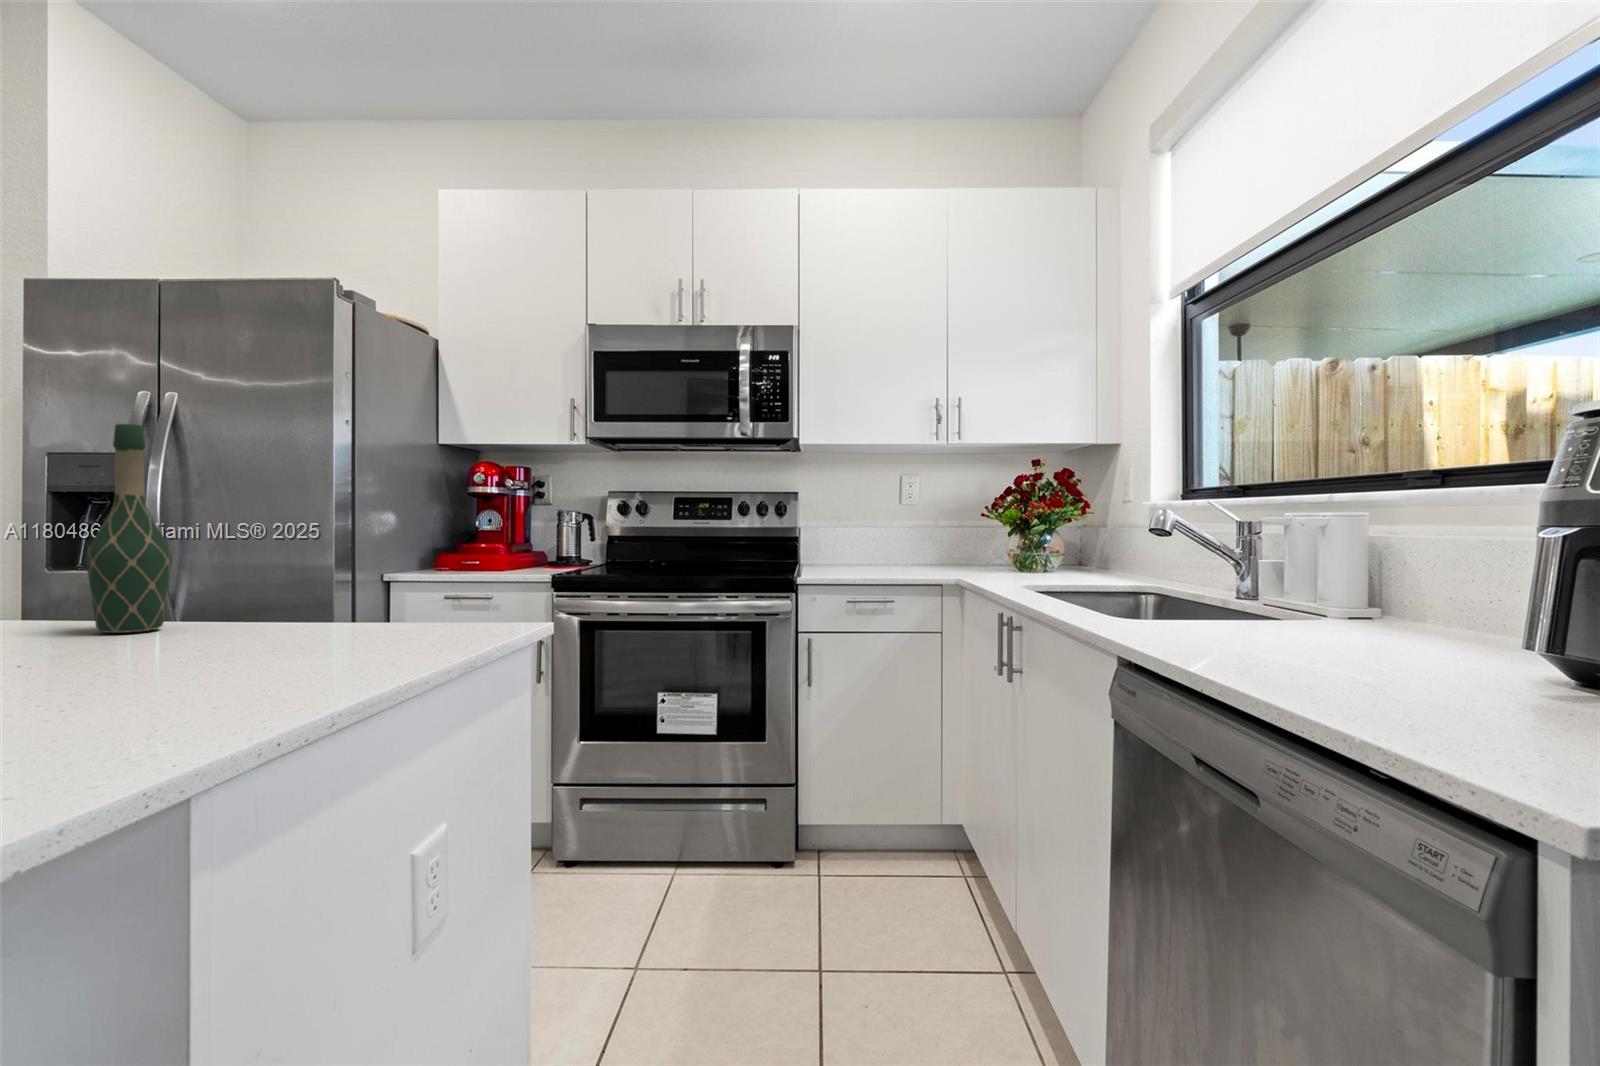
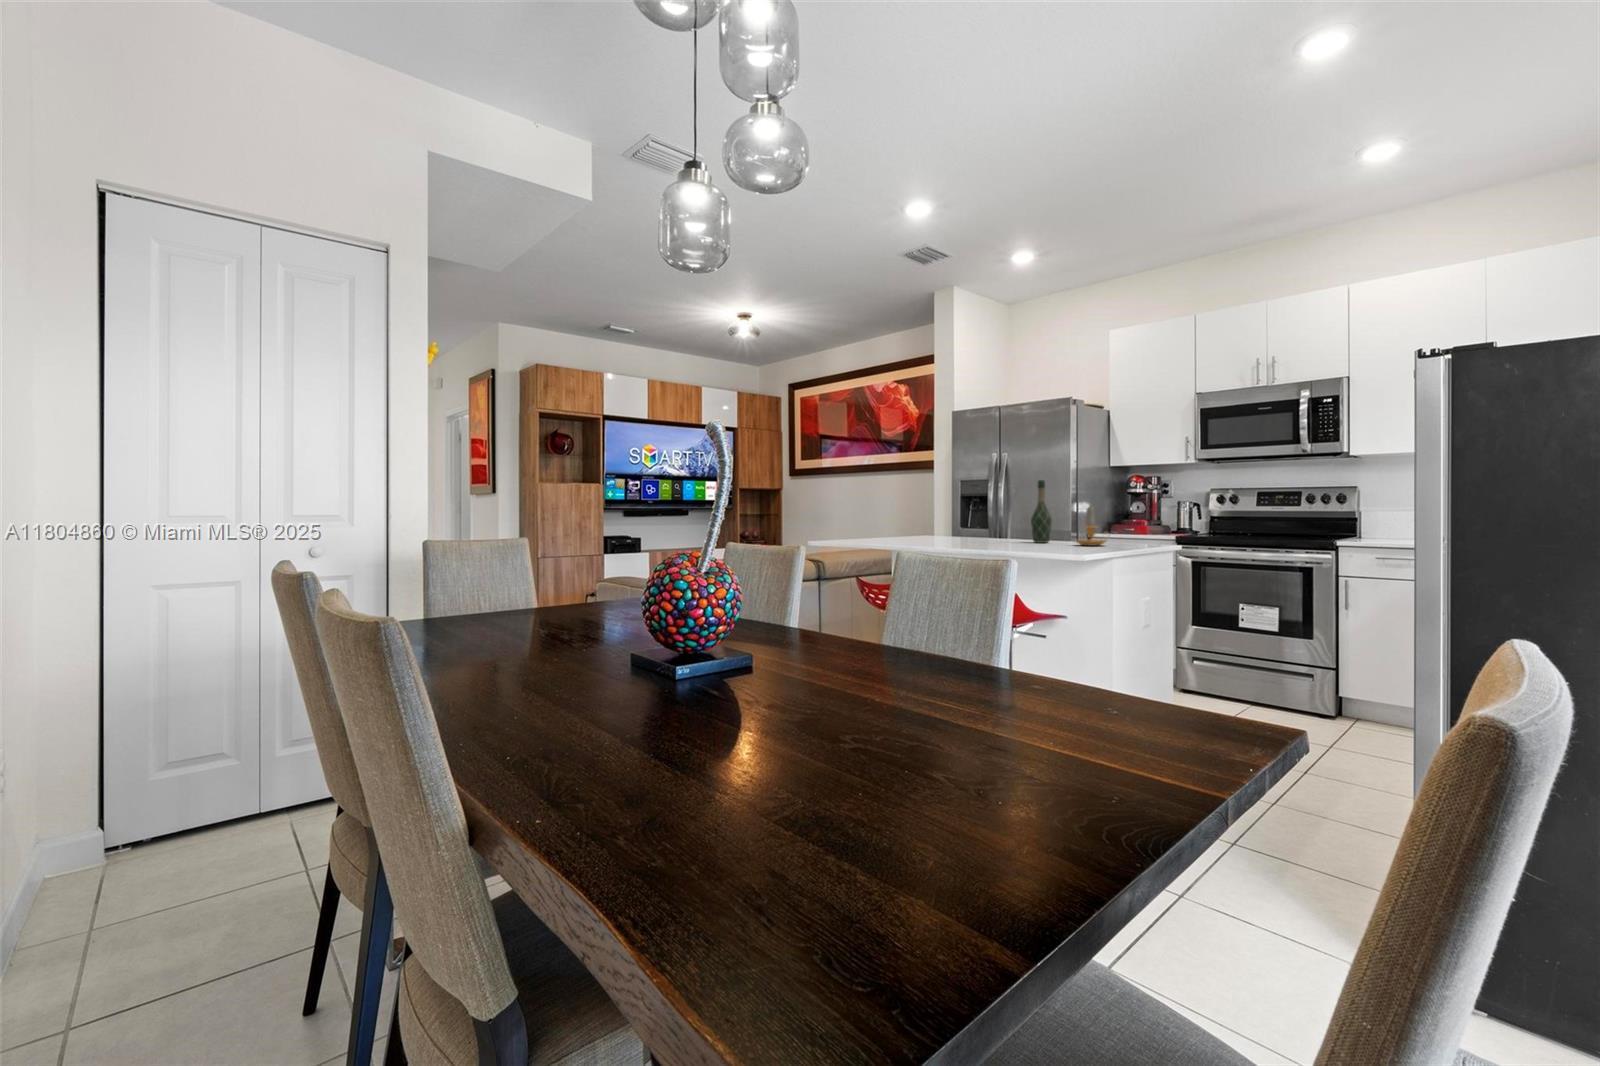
candle: none [213,509,351,647] -> present [1075,507,1109,546]

